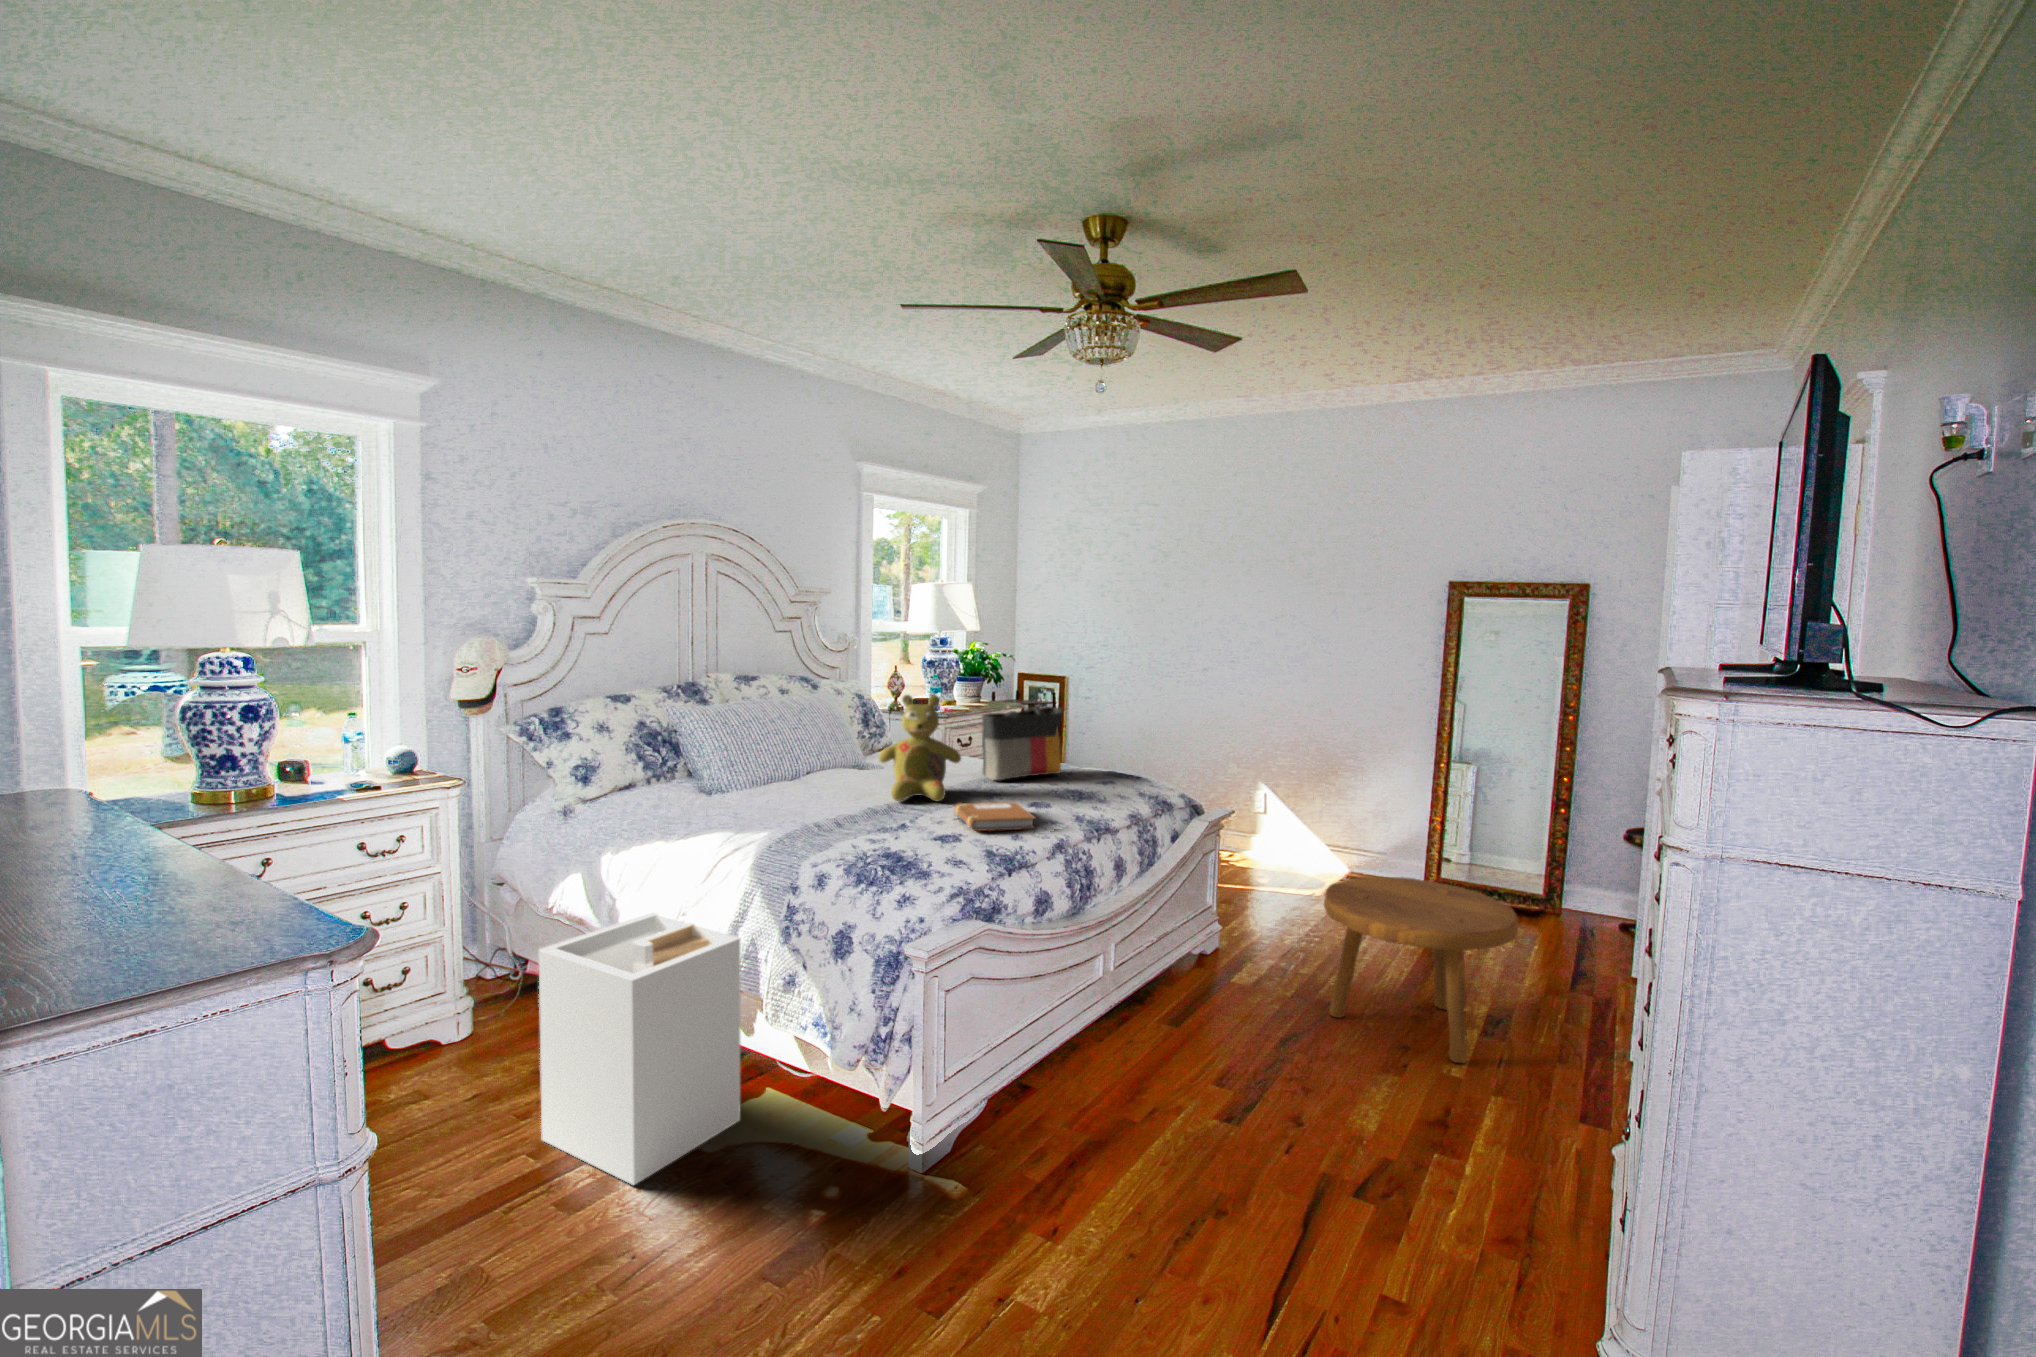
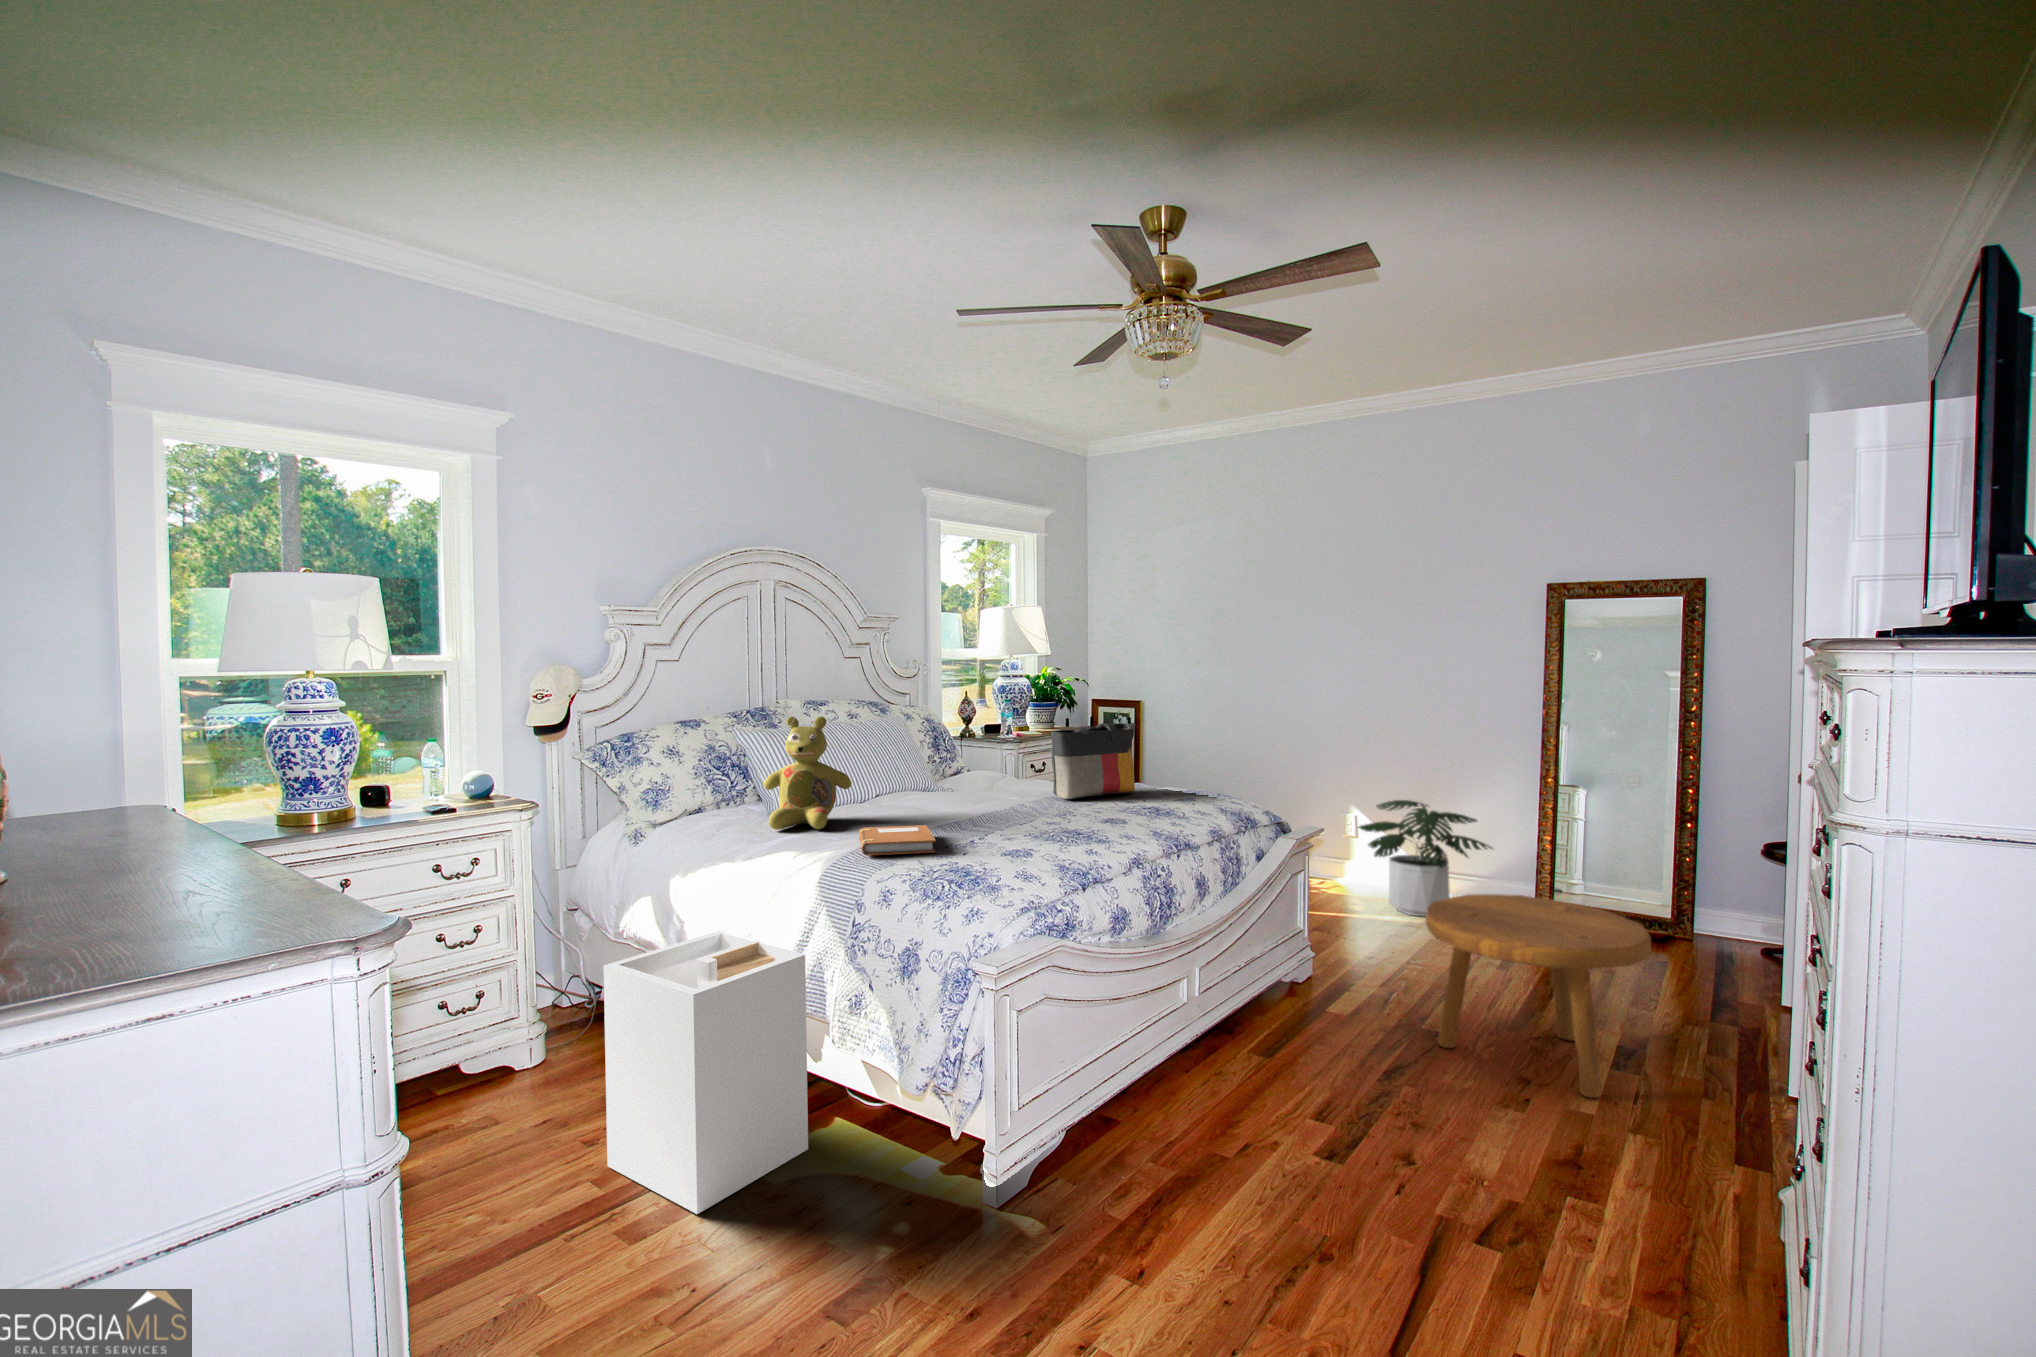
stuffed bear: present [878,695,961,801] -> present [764,716,852,830]
potted plant: none [1269,779,1393,890] -> present [1358,800,1494,917]
notebook: present [954,802,1035,831] -> present [859,825,936,855]

